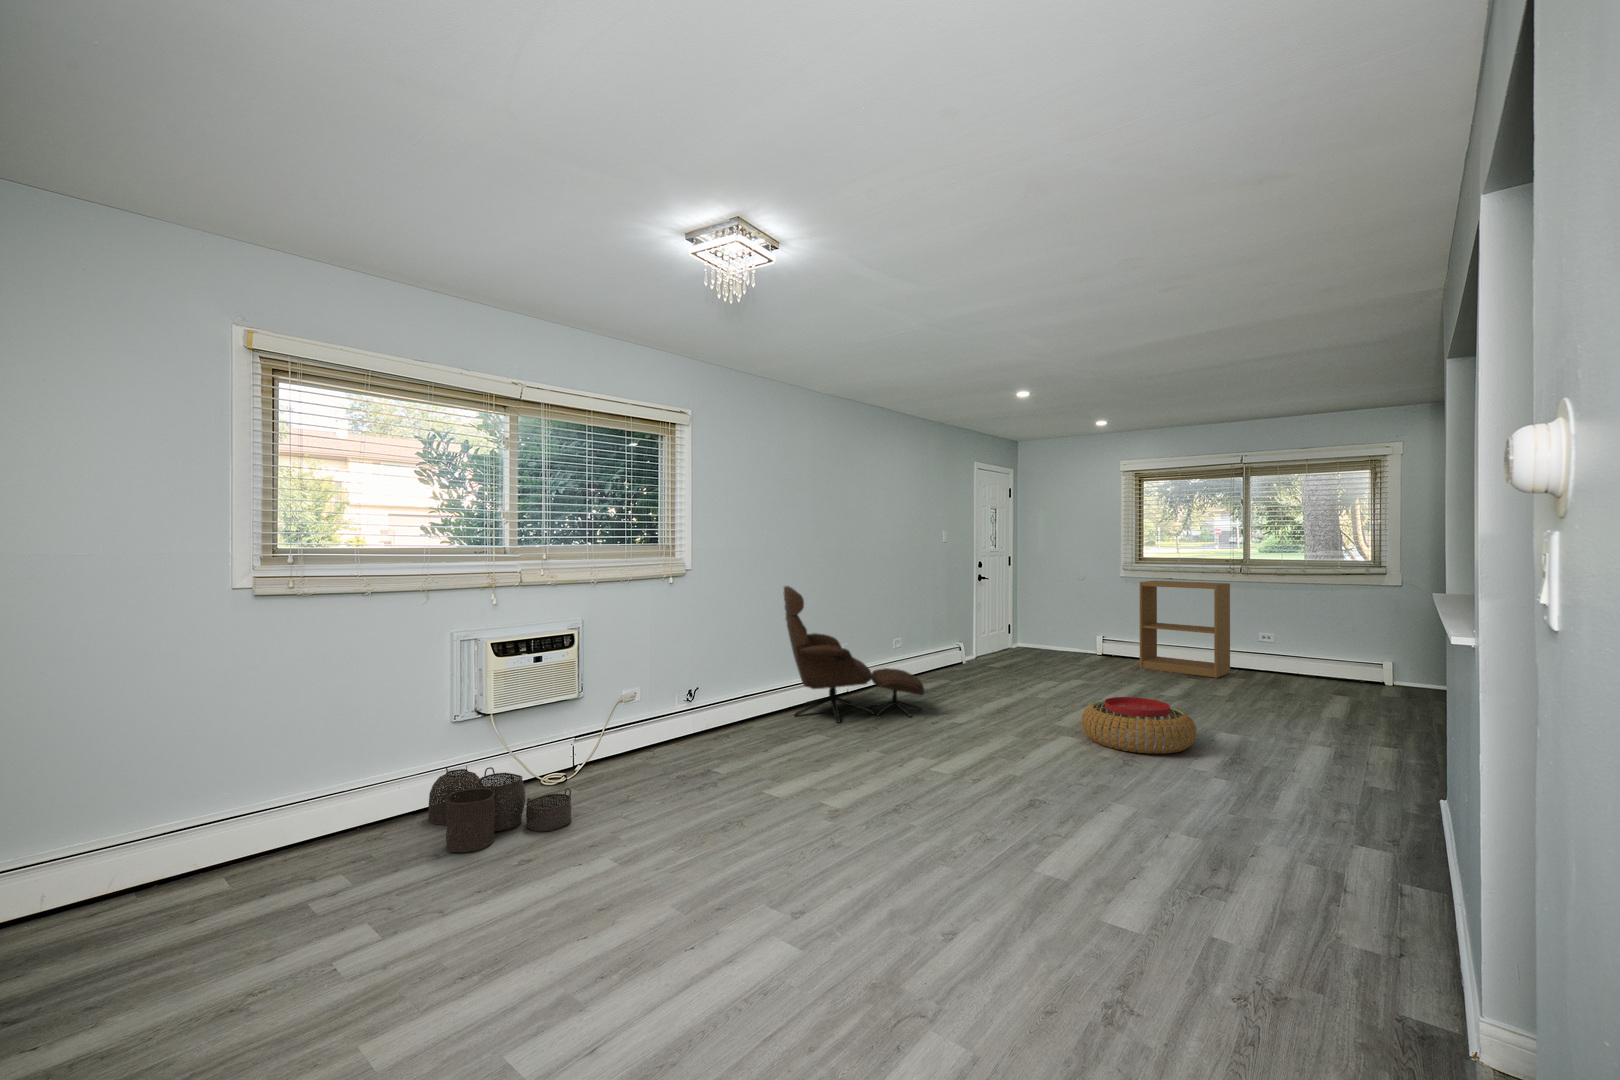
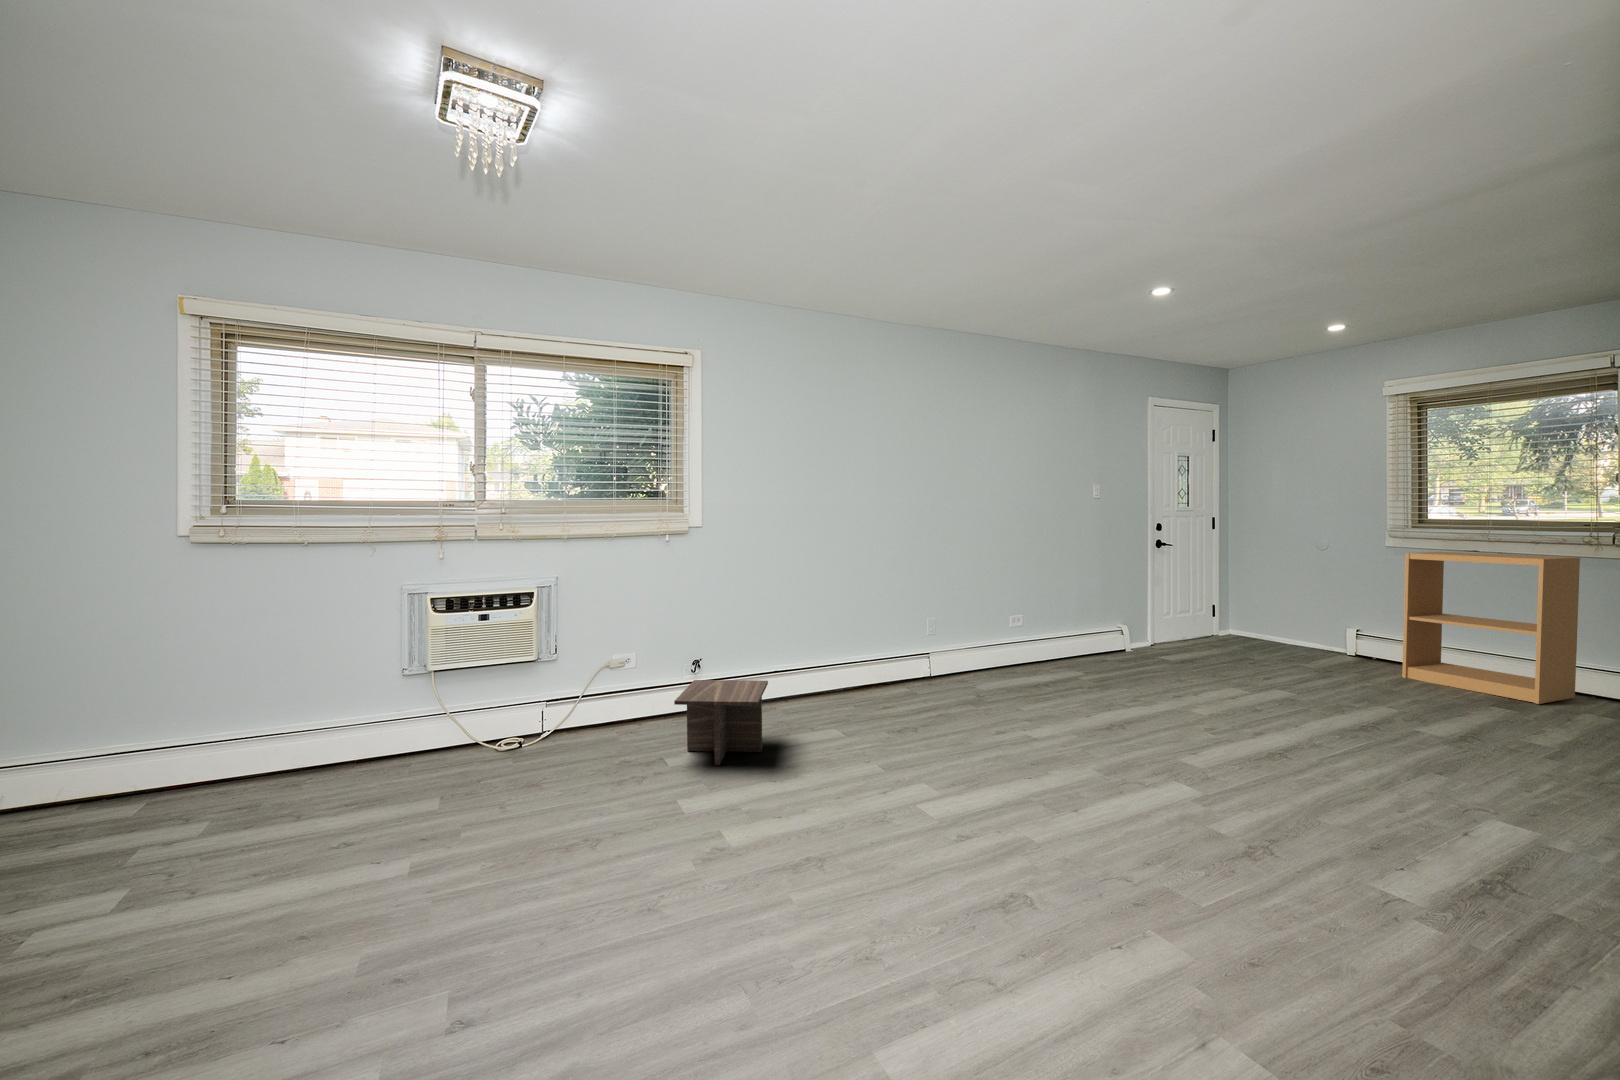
lounge chair: present [783,586,925,722] -> none [823,548,1000,715]
pouf: present [1081,697,1196,754] -> none [1194,722,1392,823]
coffee table: none [704,700,800,773] -> present [674,680,768,765]
woven basket: present [428,766,572,852] -> none [321,720,467,810]

